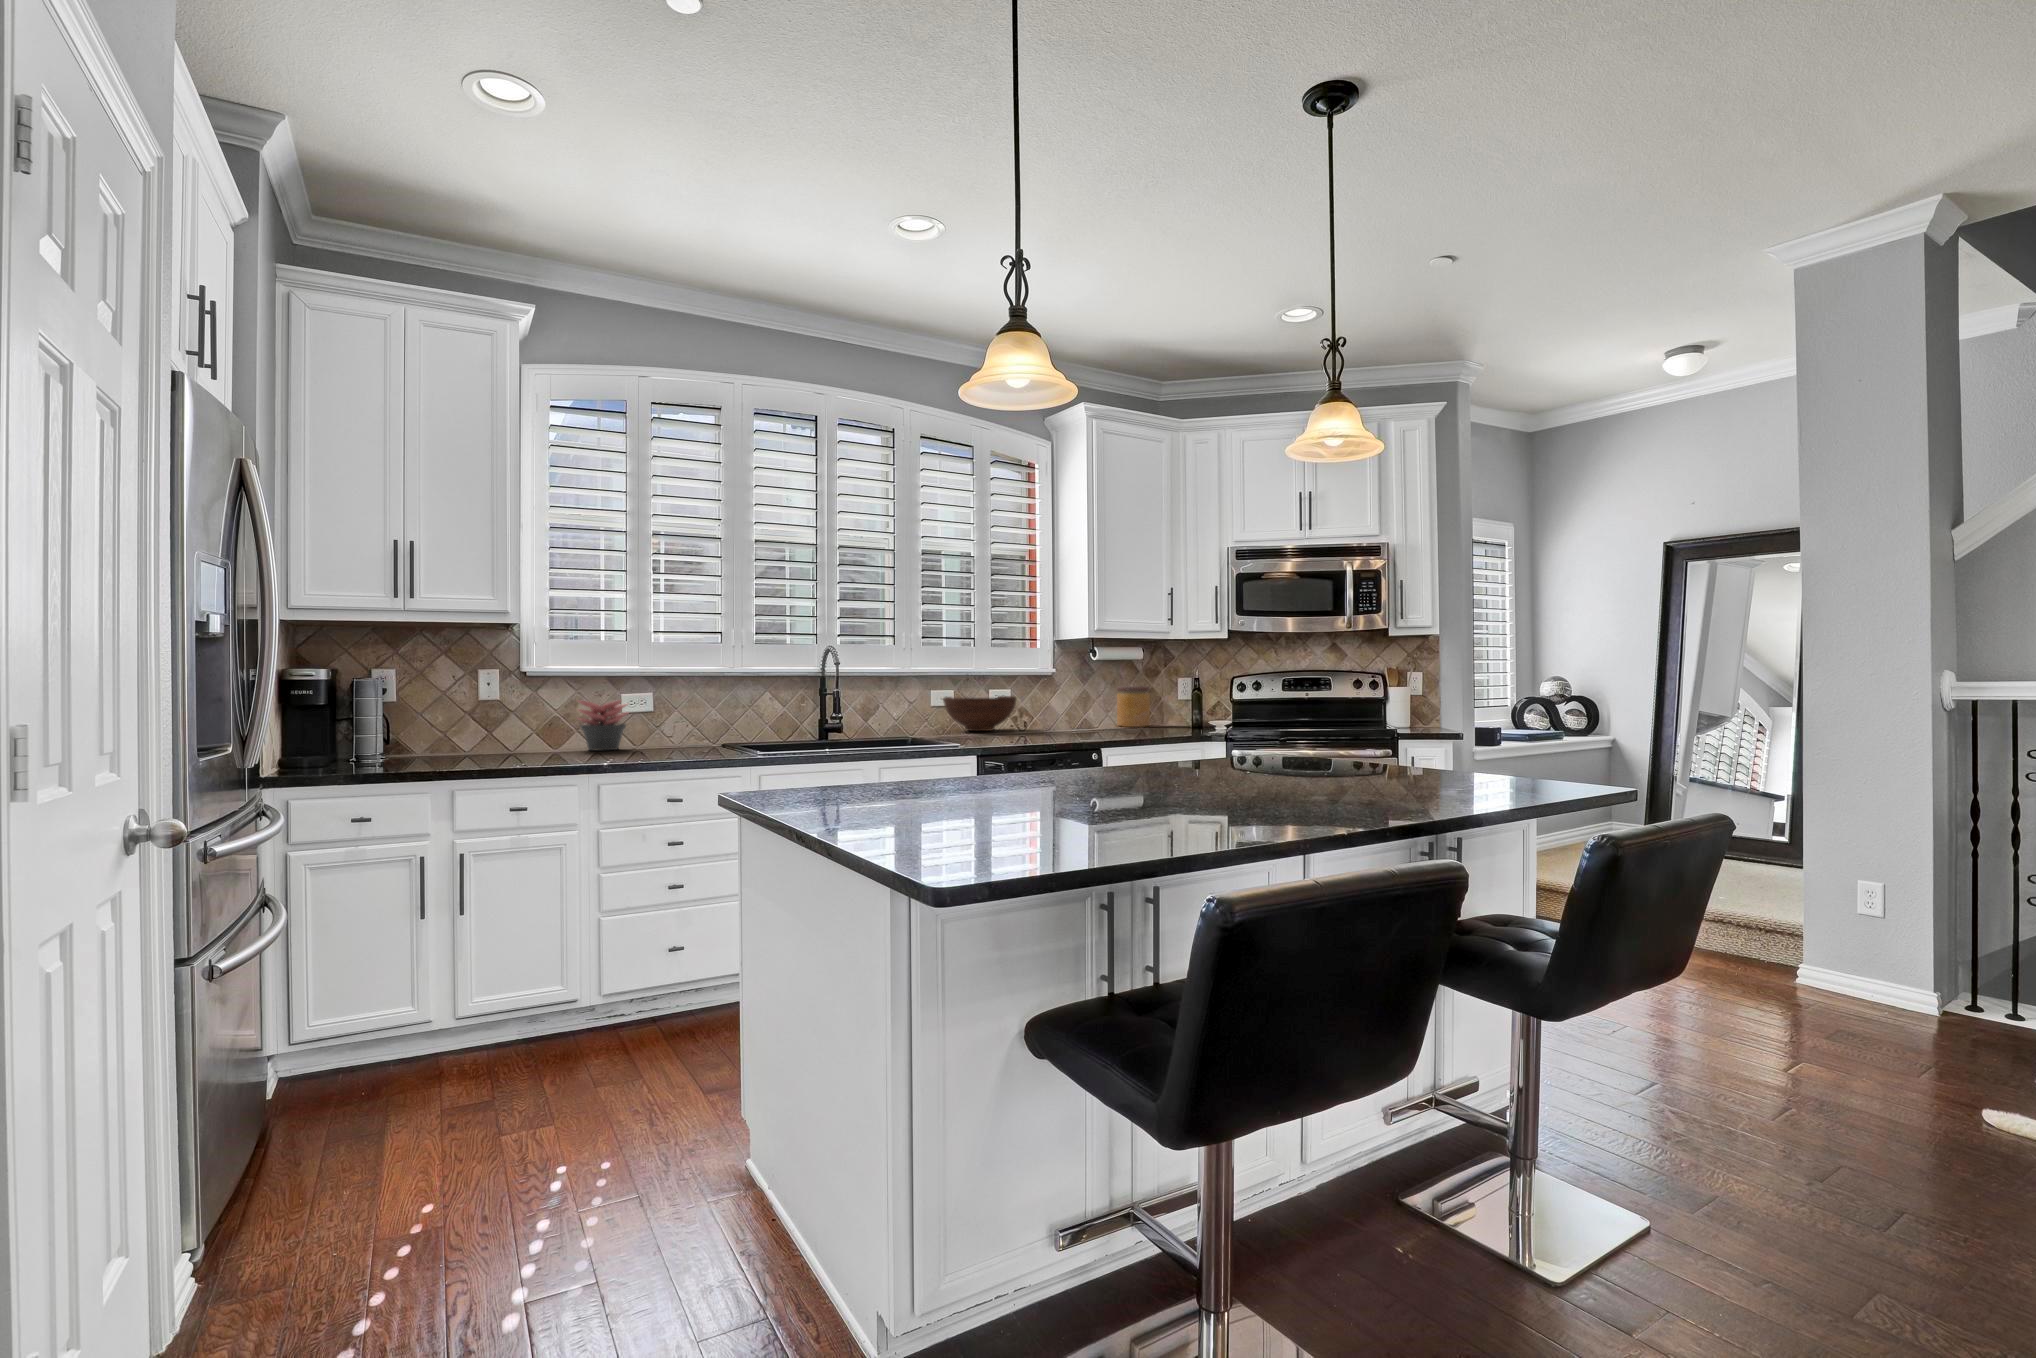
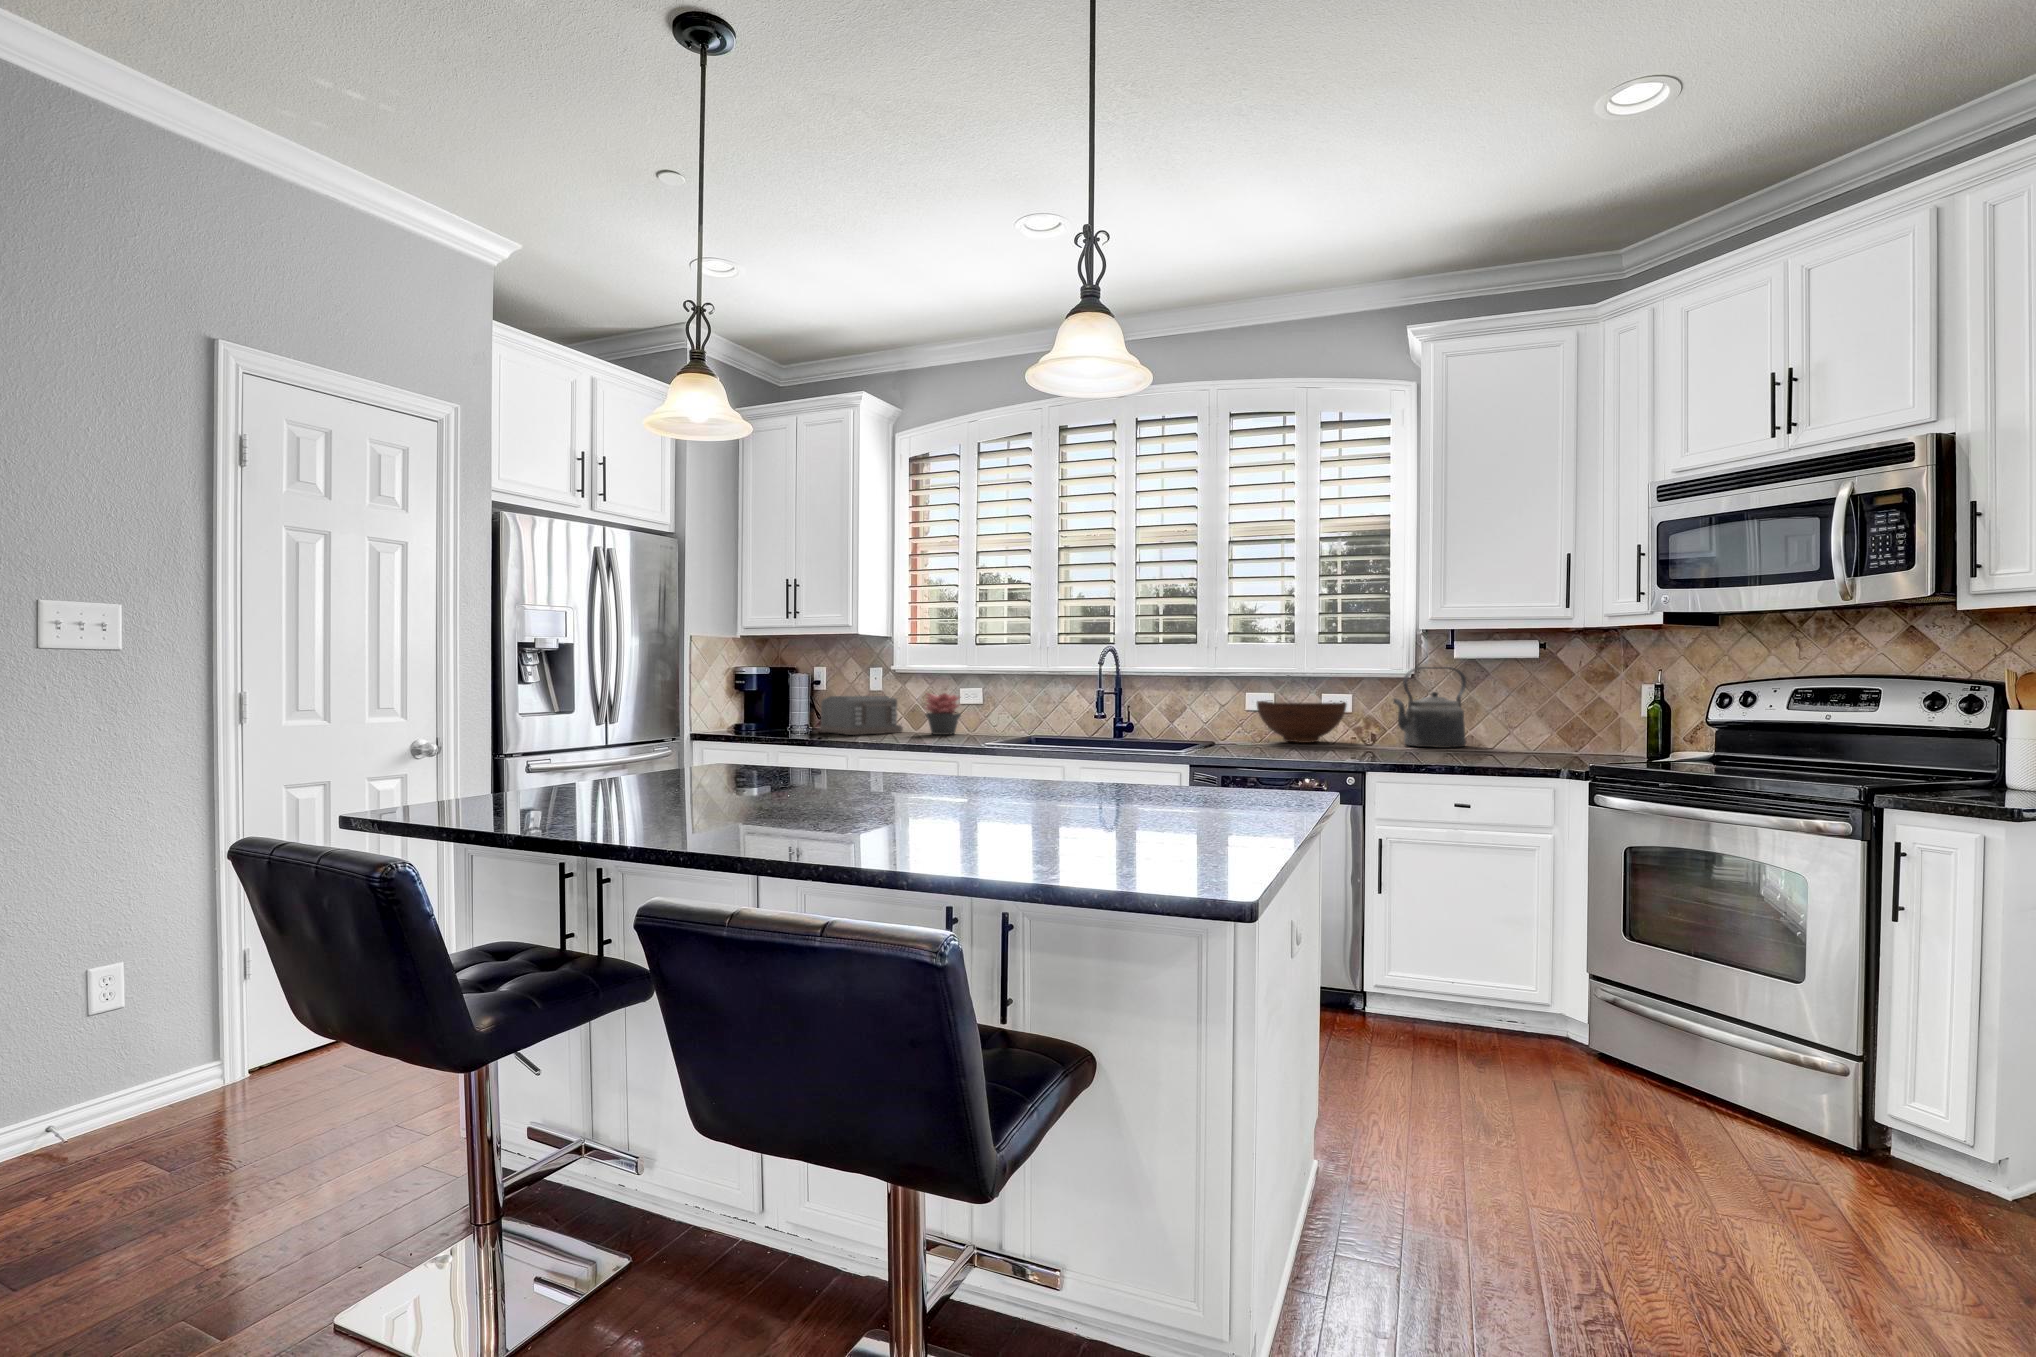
kettle: none [1049,667,1093,728] -> present [1394,667,1466,748]
jar: present [1117,686,1150,727] -> none [1495,694,1548,752]
toaster: none [402,707,528,760] -> present [820,696,903,735]

